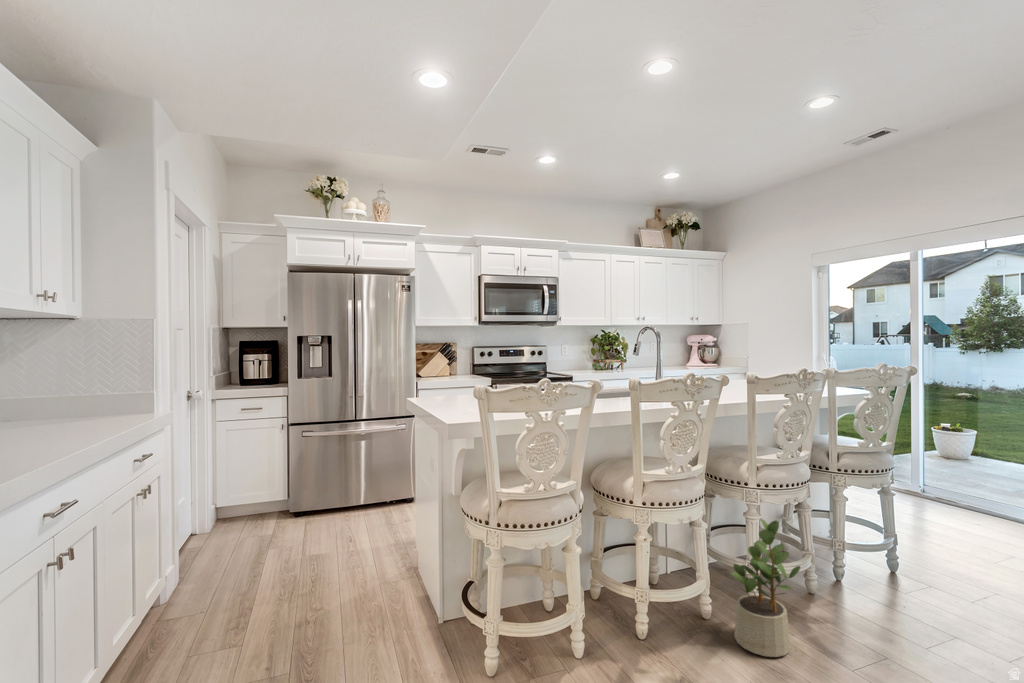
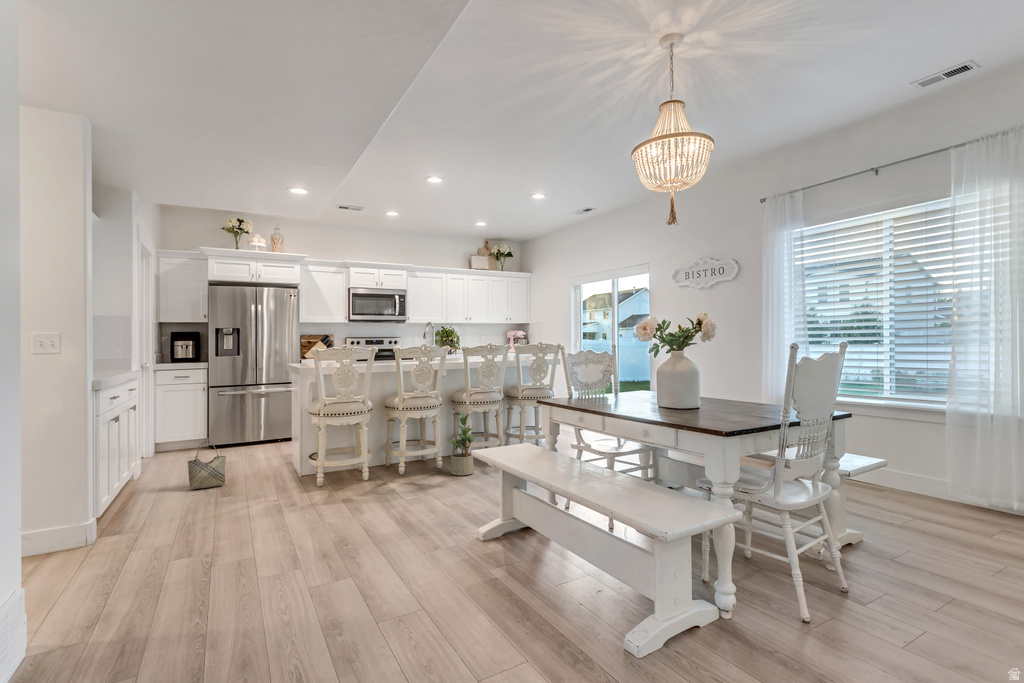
woven basket: none [232,554,303,658] -> present [188,441,226,490]

